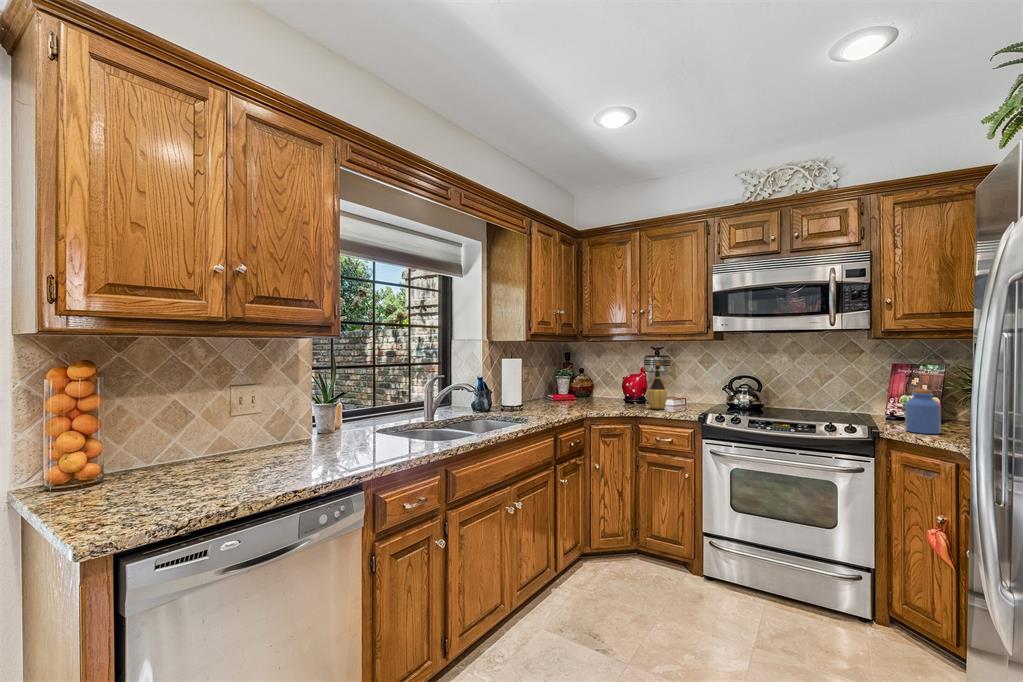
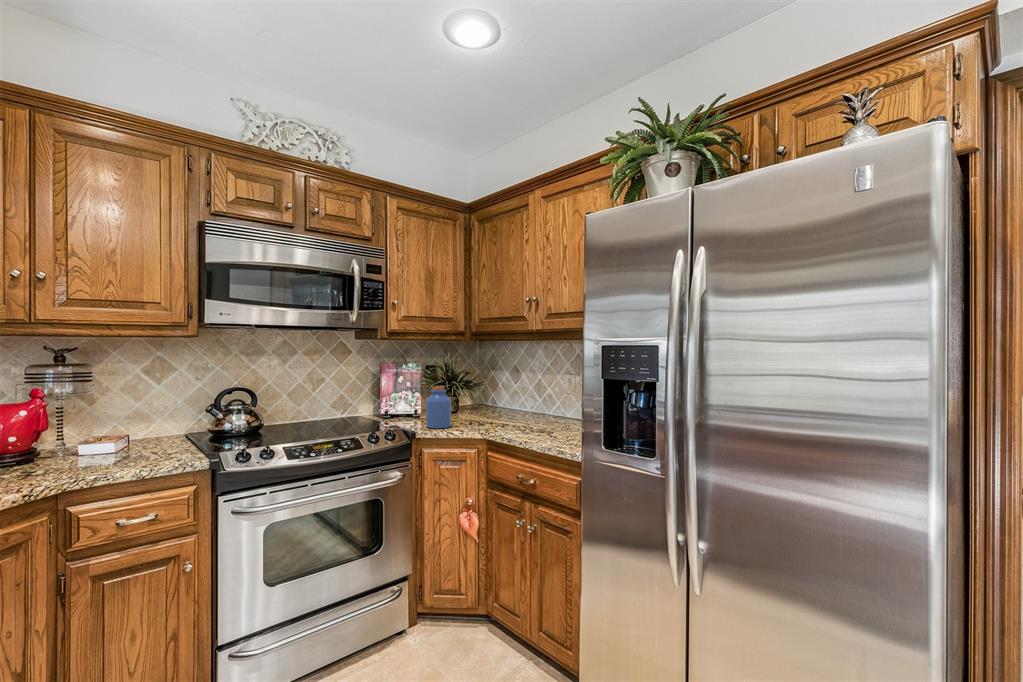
wine bottle: present [648,362,667,409] -> none [83,378,129,467]

